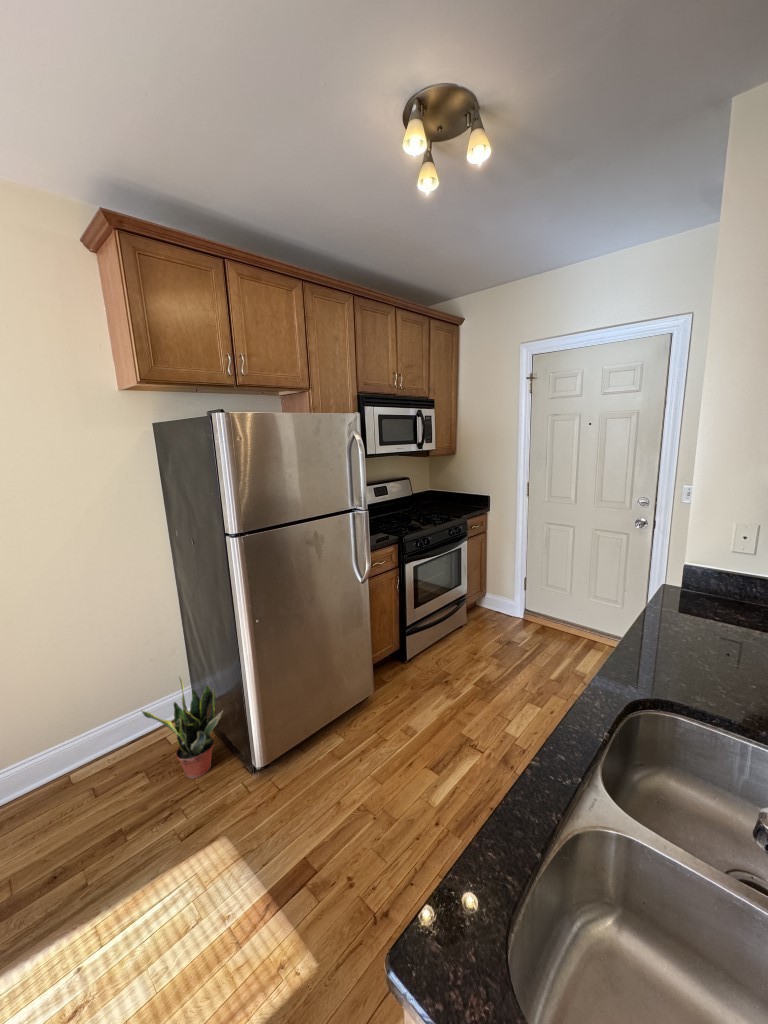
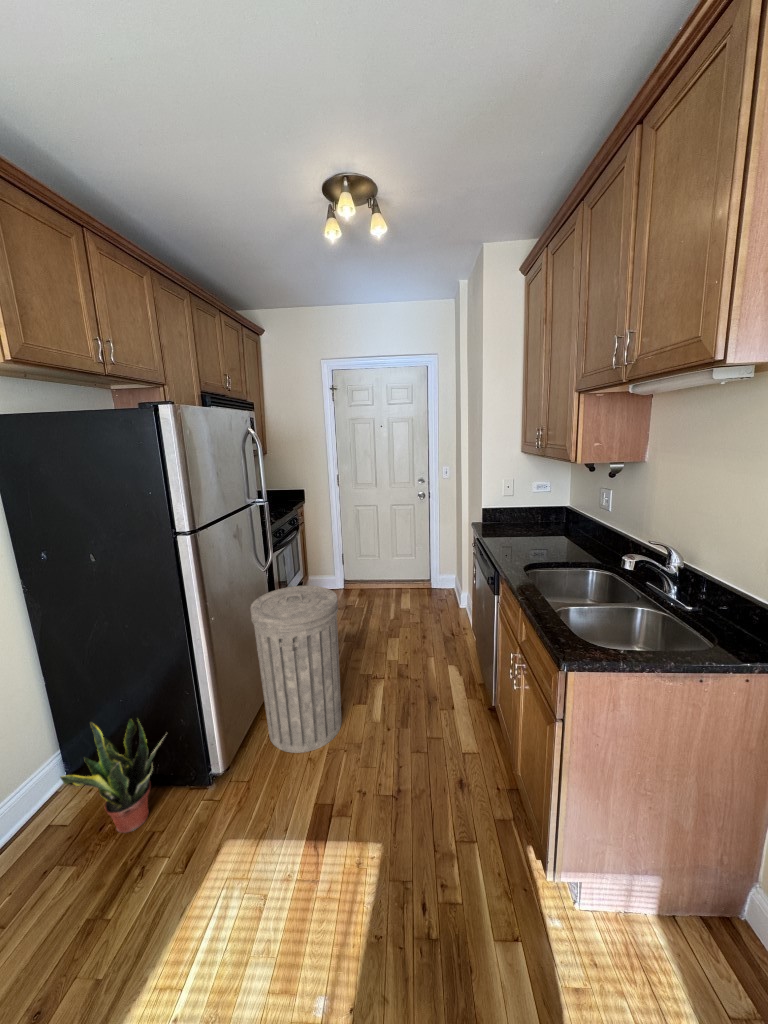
trash can: none [310,608,404,797] -> present [250,586,341,753]

